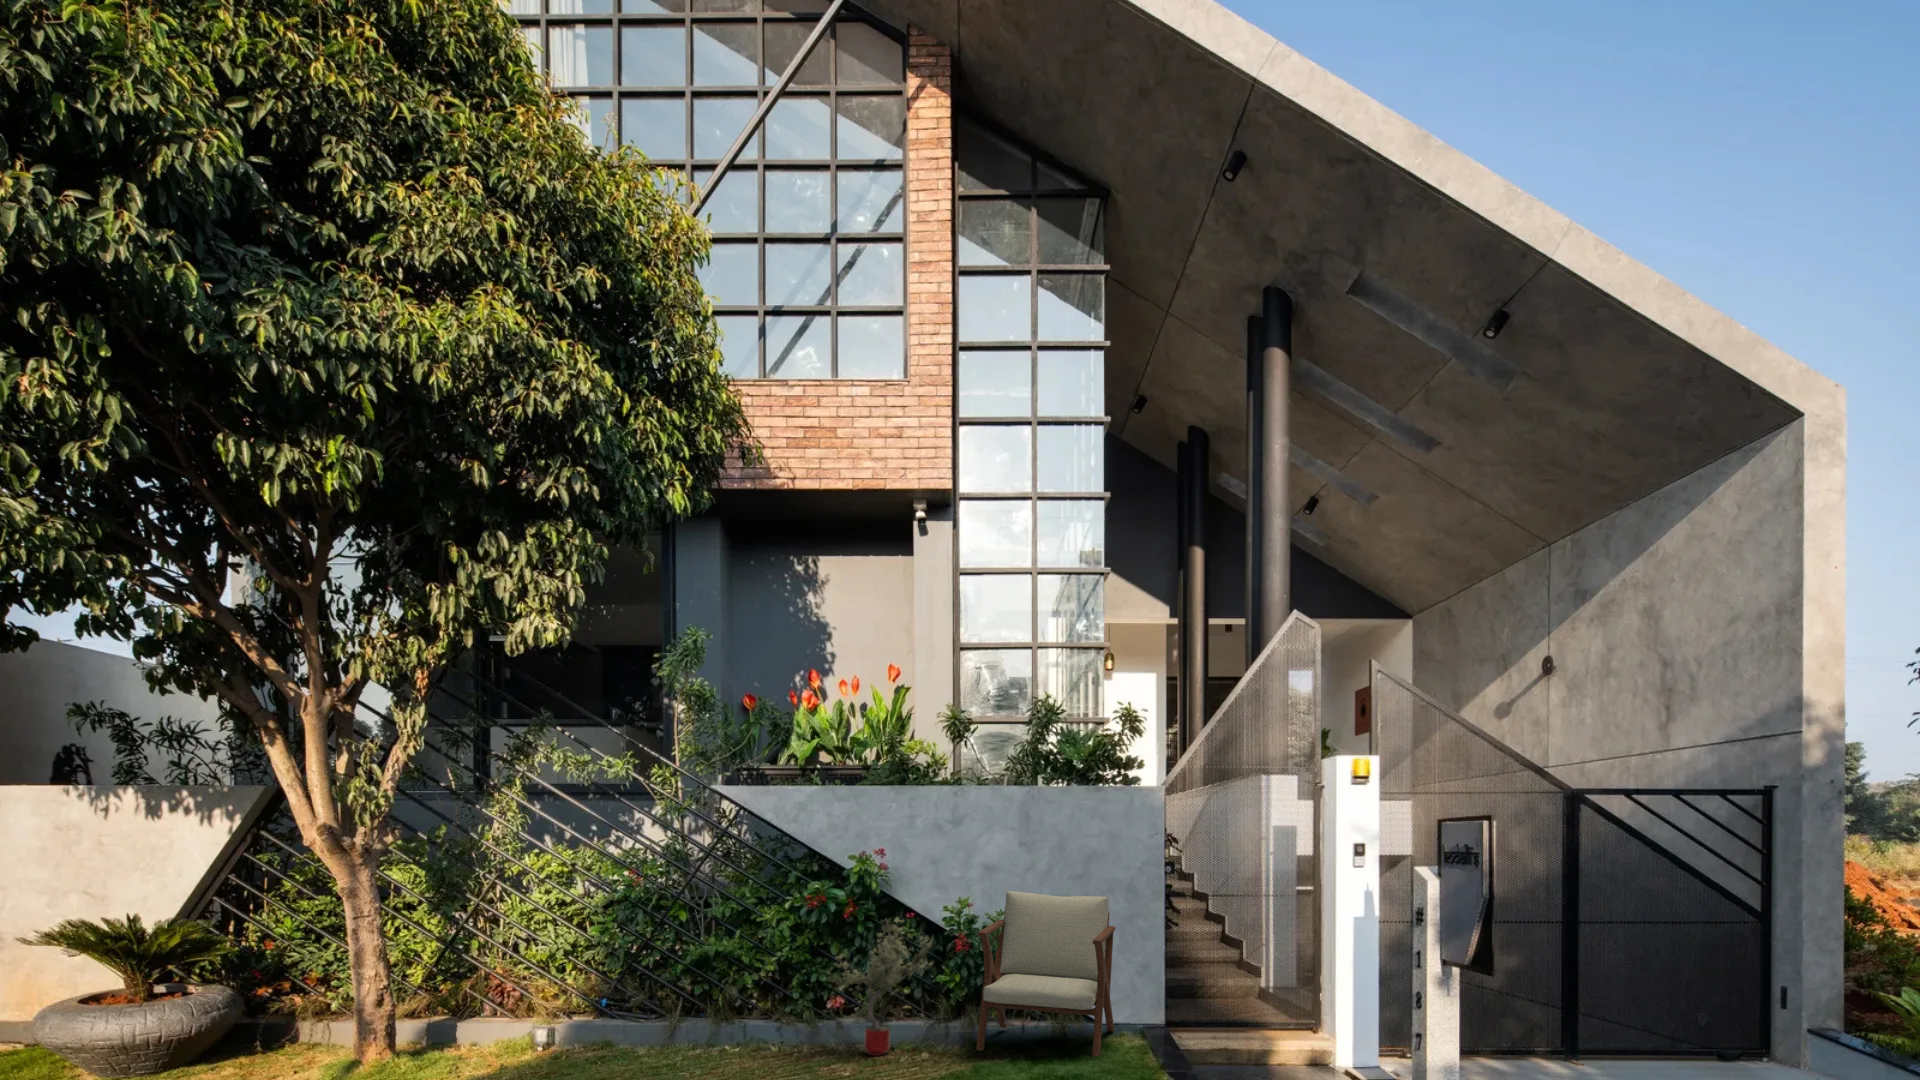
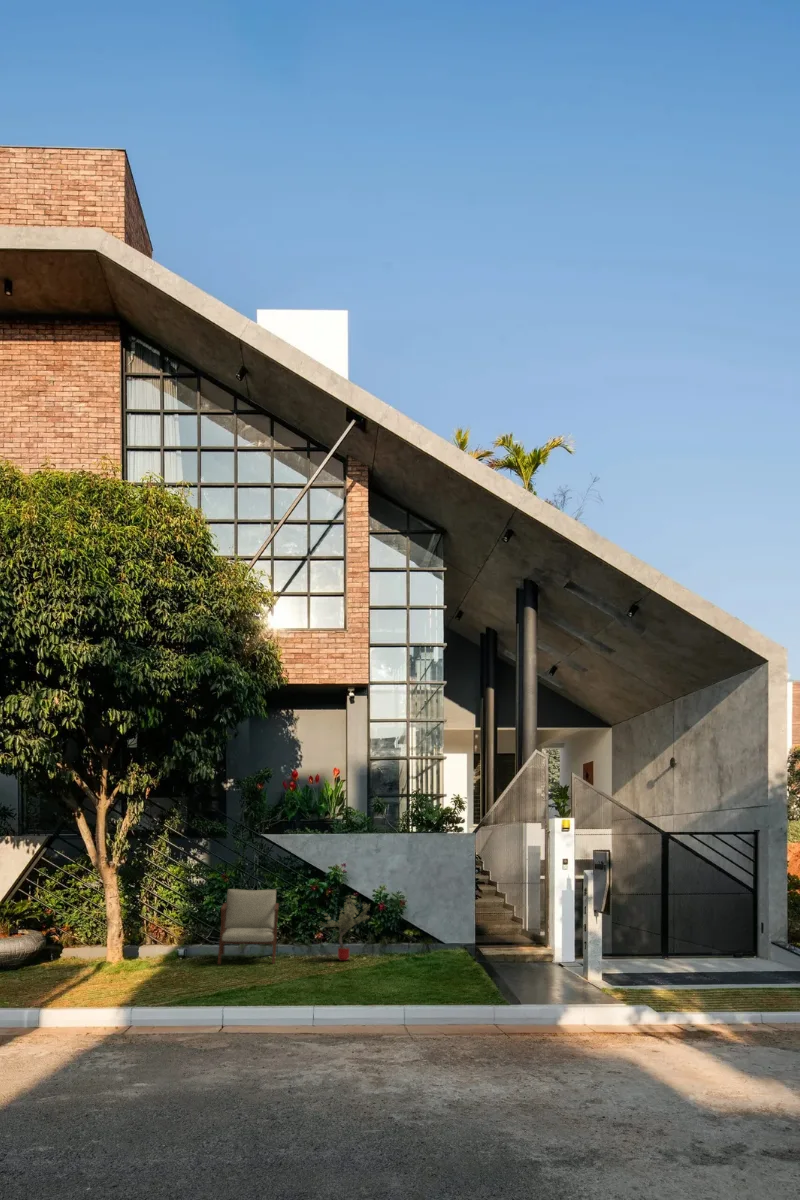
lounge chair: present [976,891,1115,1056] -> present [218,889,279,964]

